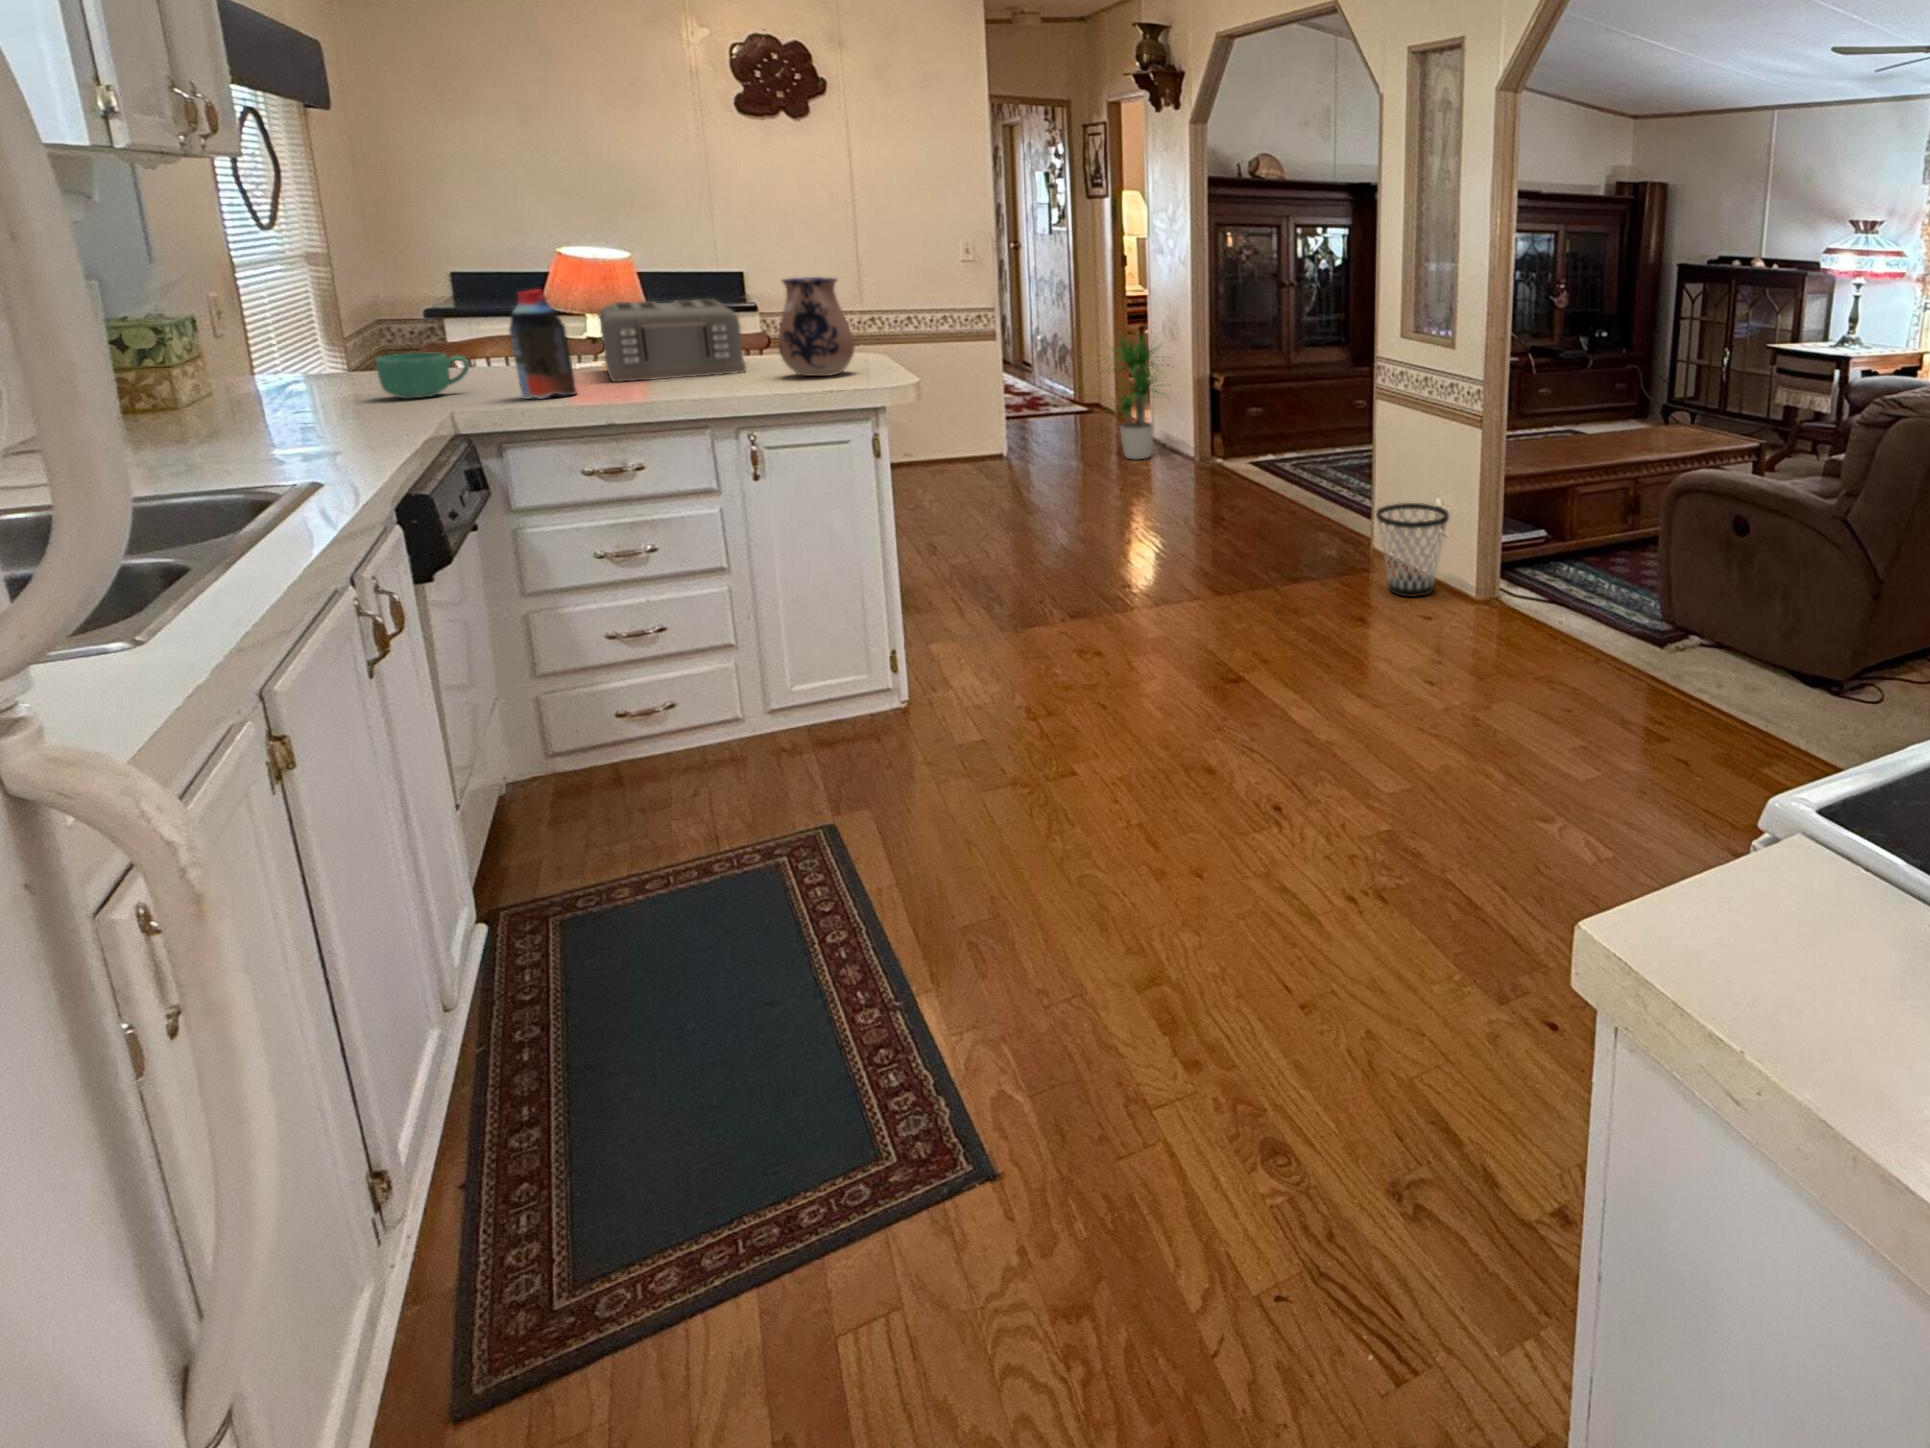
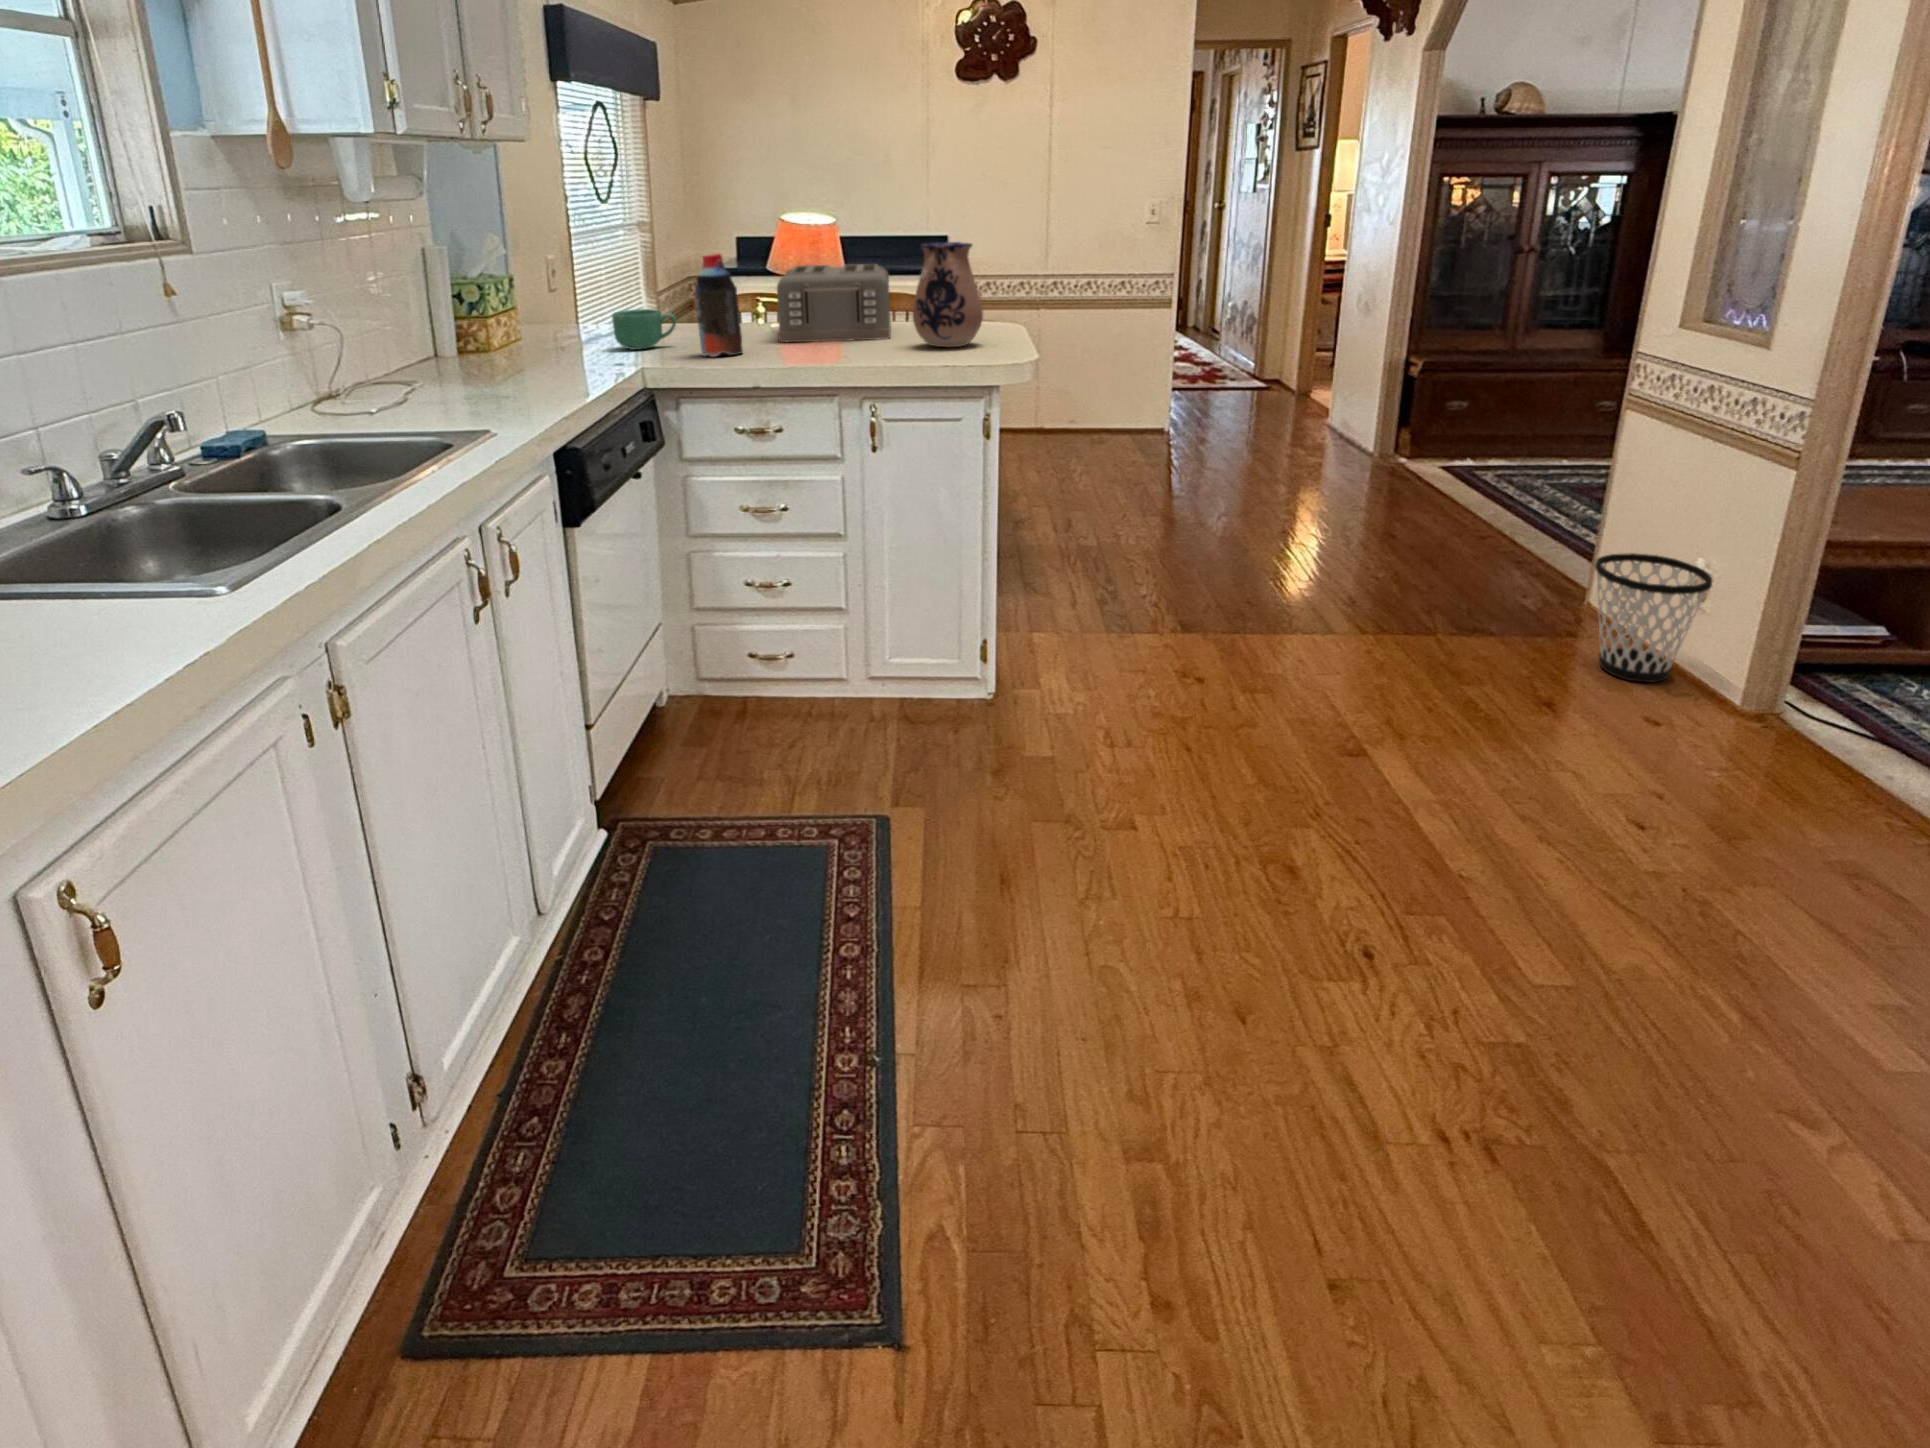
potted plant: present [1107,333,1169,459] -> none [1276,298,1369,447]

